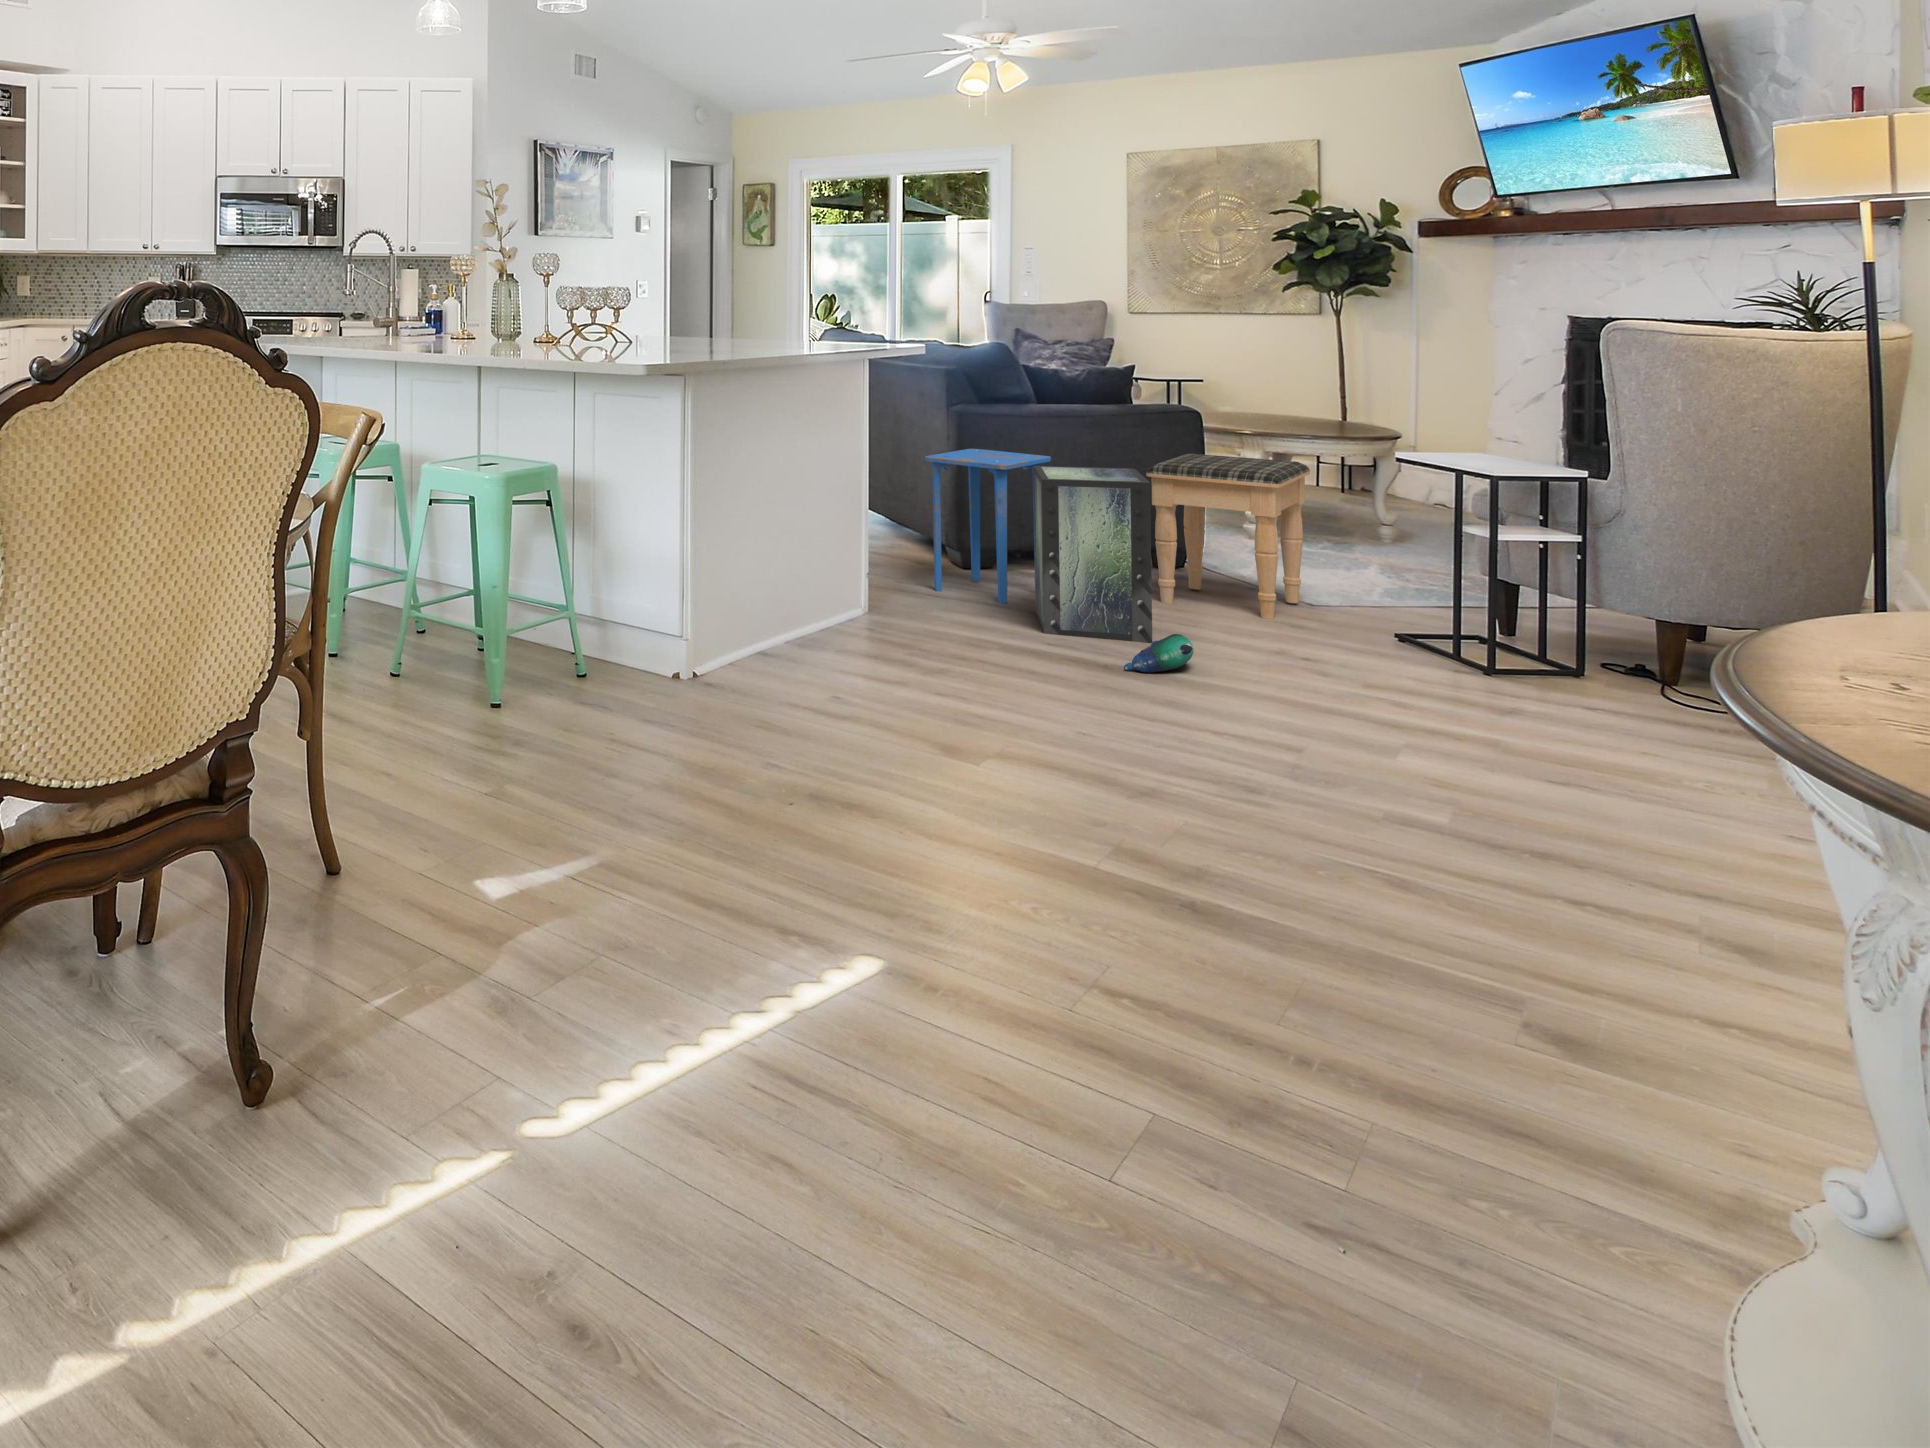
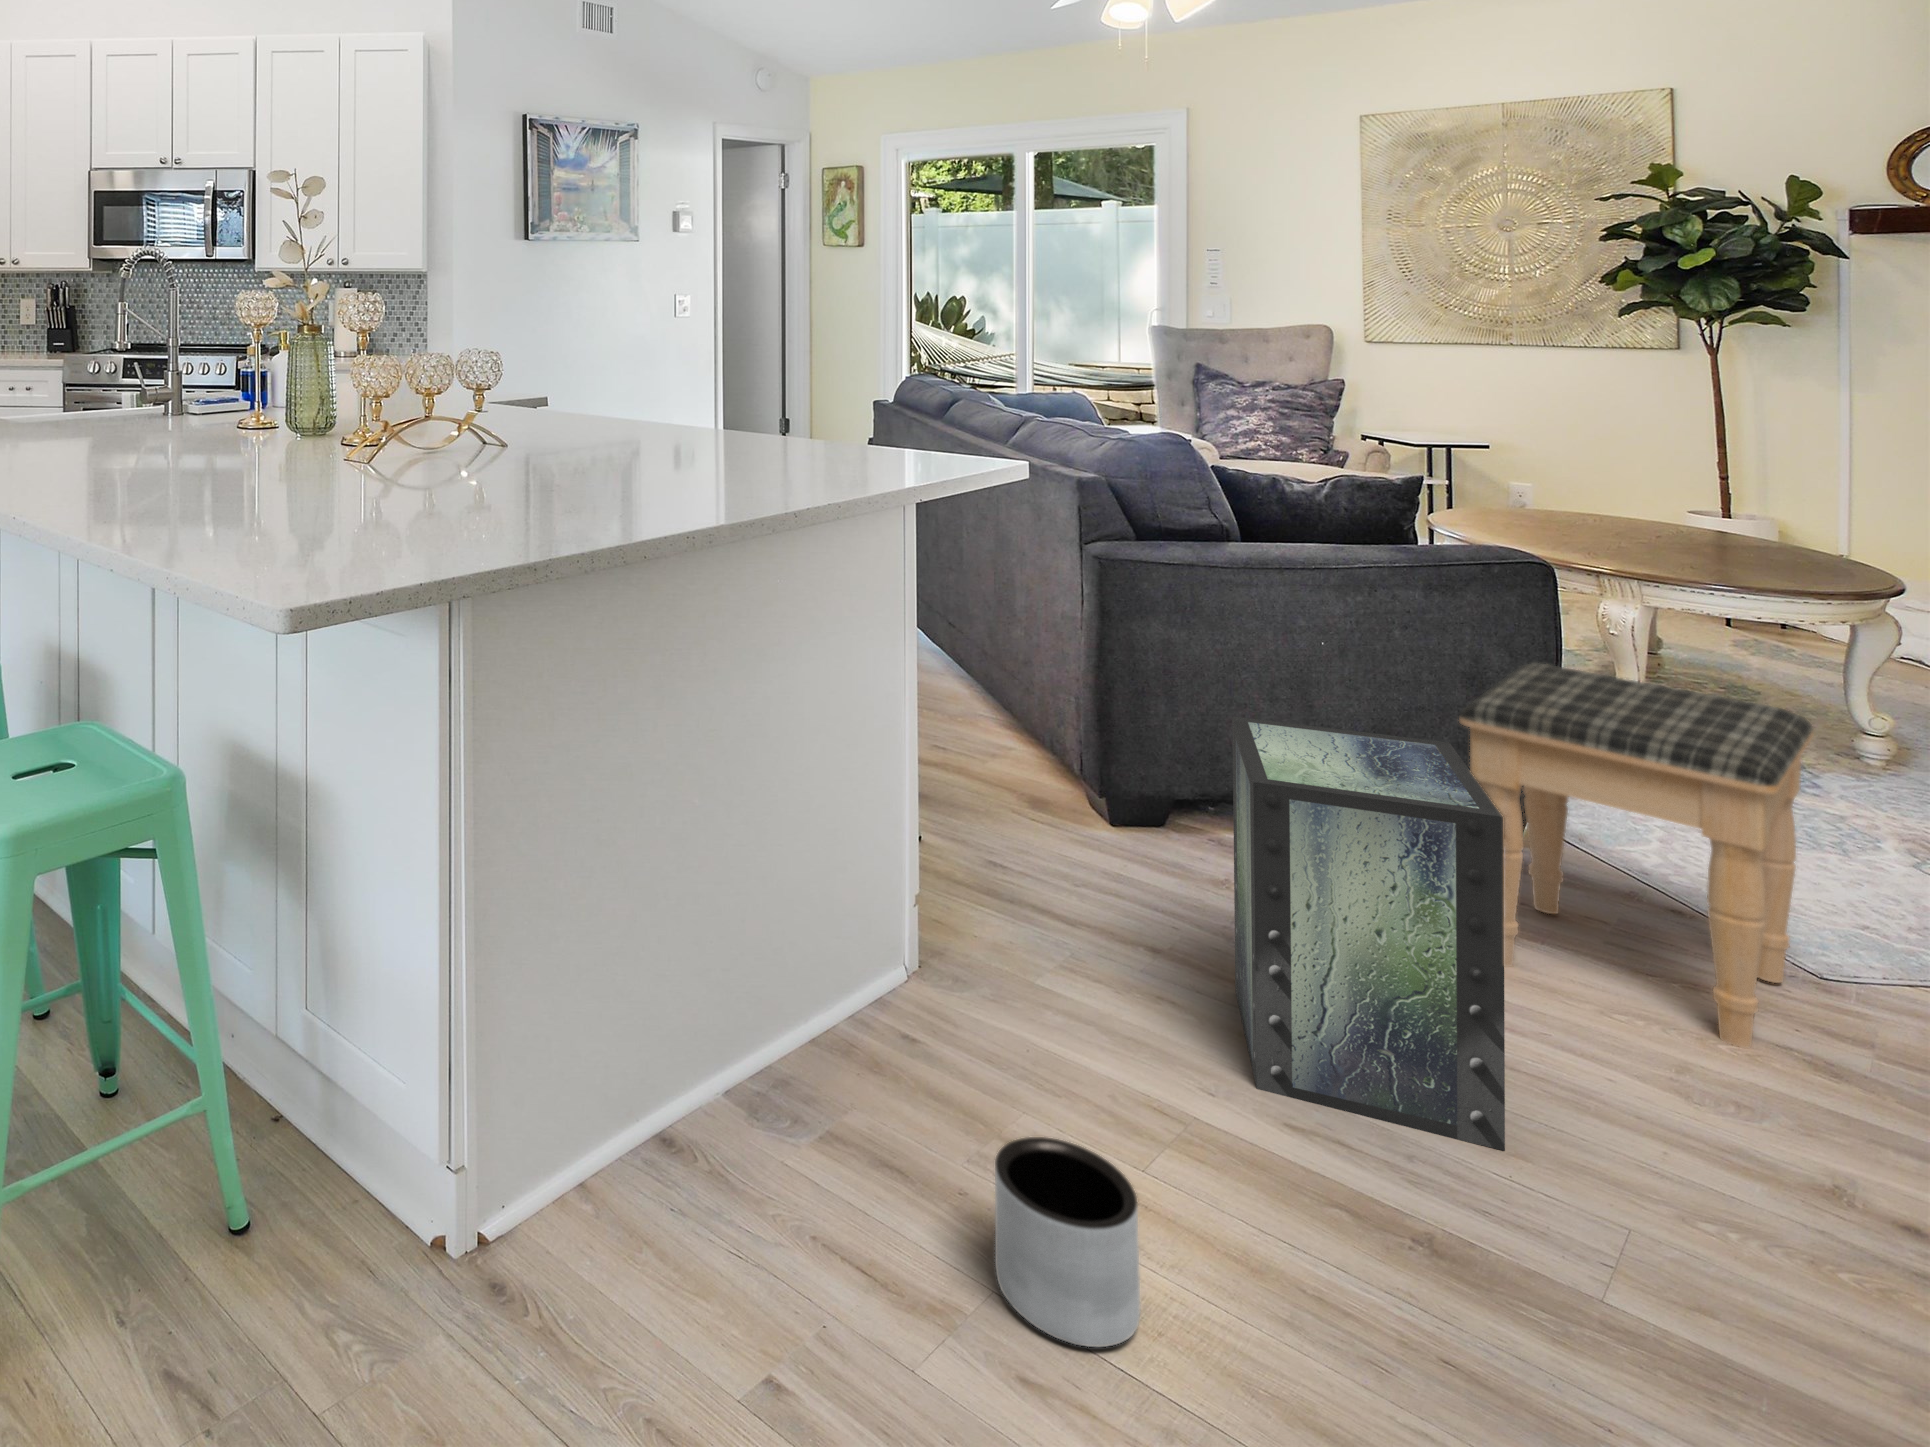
side table: present [925,449,1051,604] -> none [1024,633,1264,950]
planter: none [932,611,993,679] -> present [995,1137,1140,1347]
plush toy: present [1124,634,1194,673] -> none [1462,1185,1647,1329]

